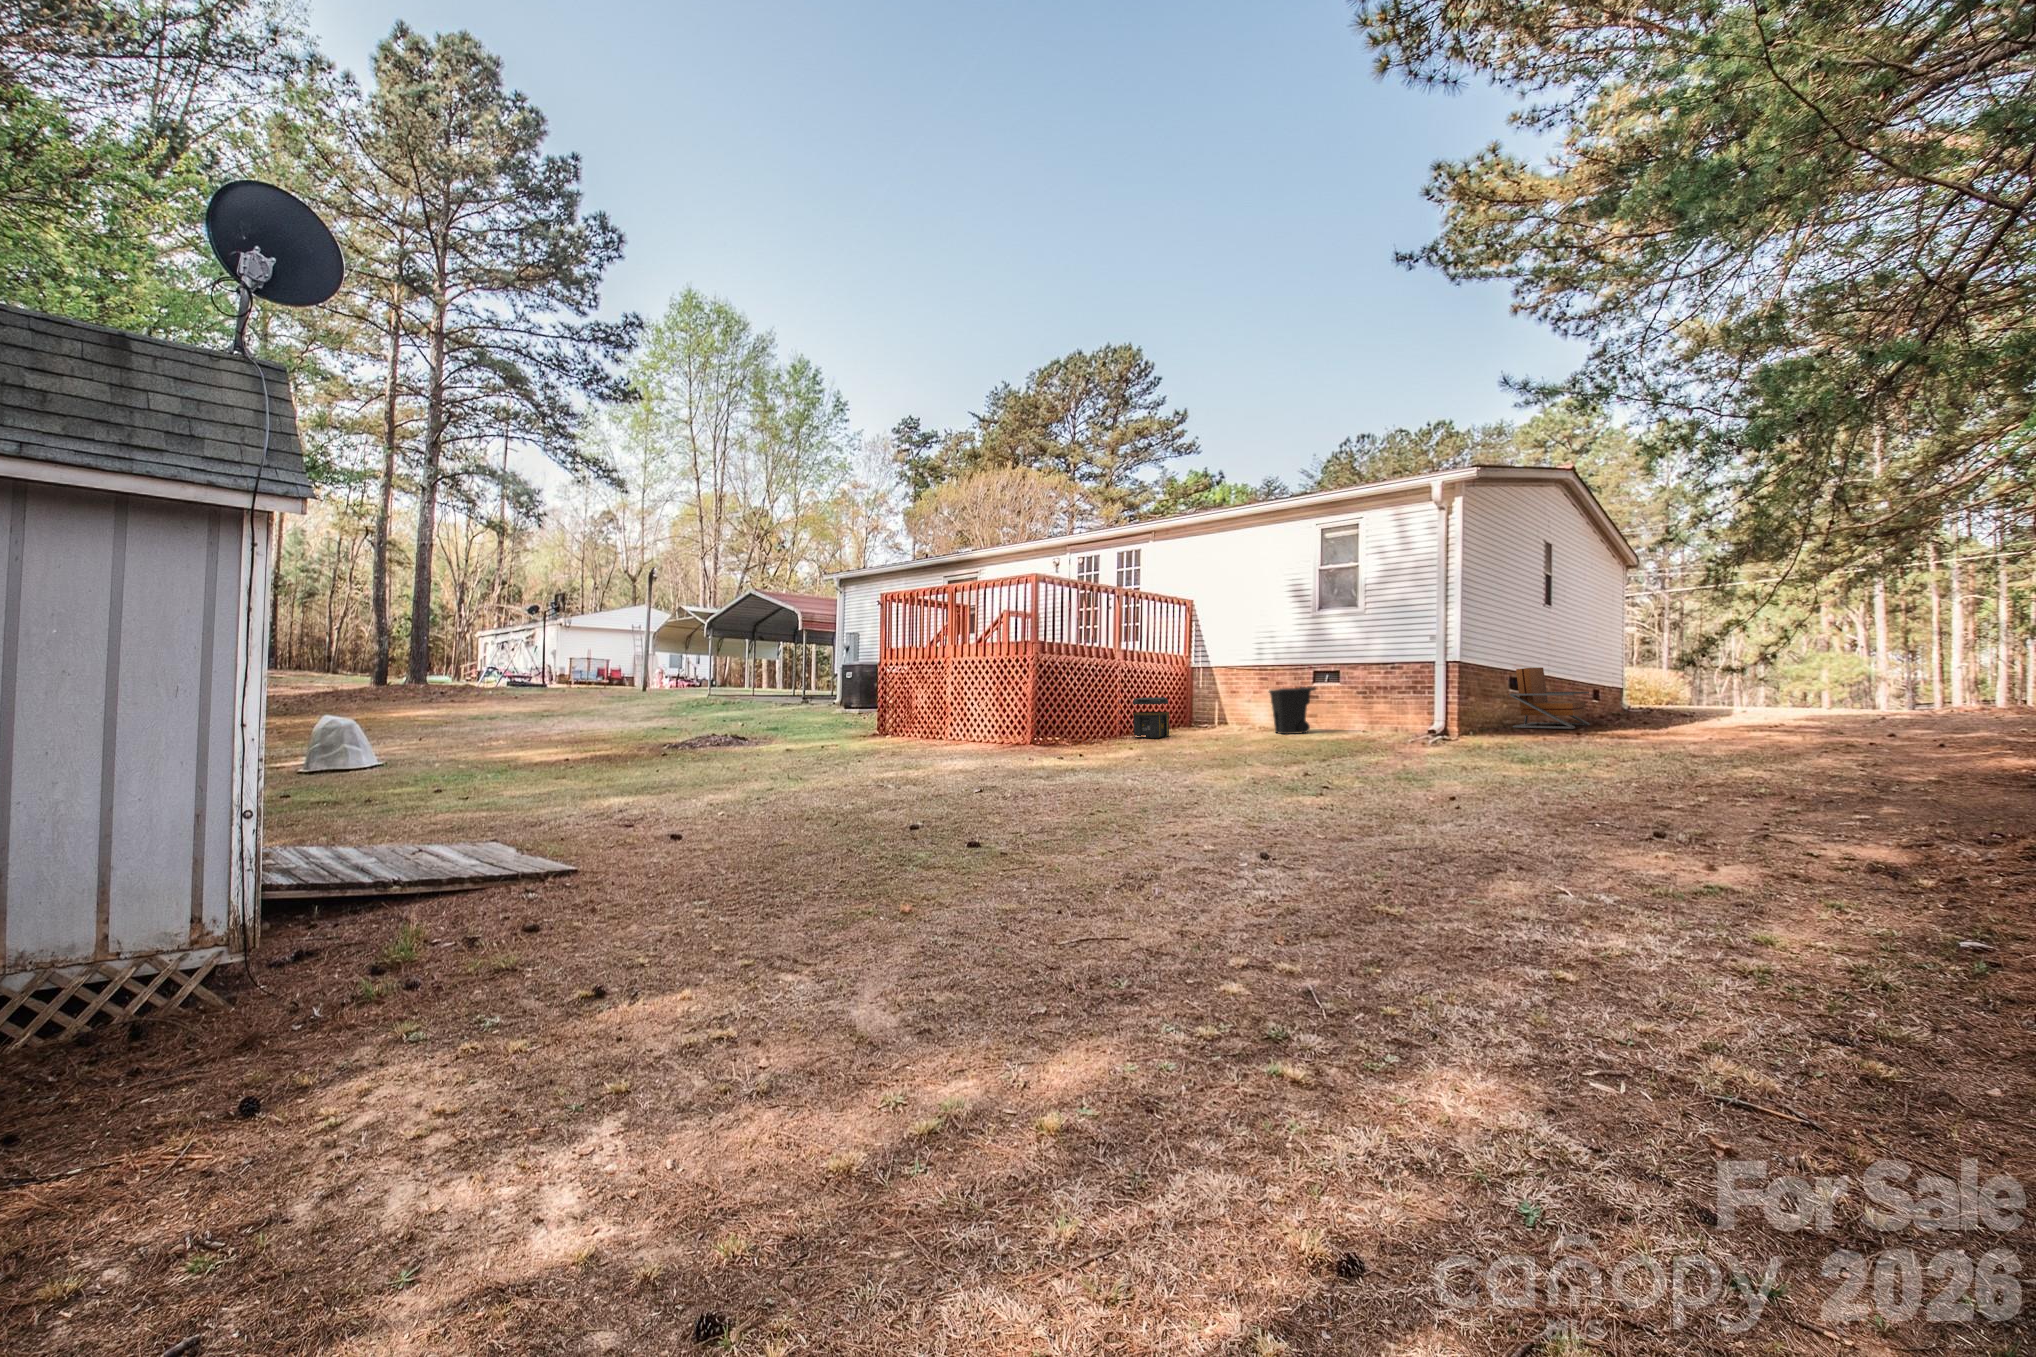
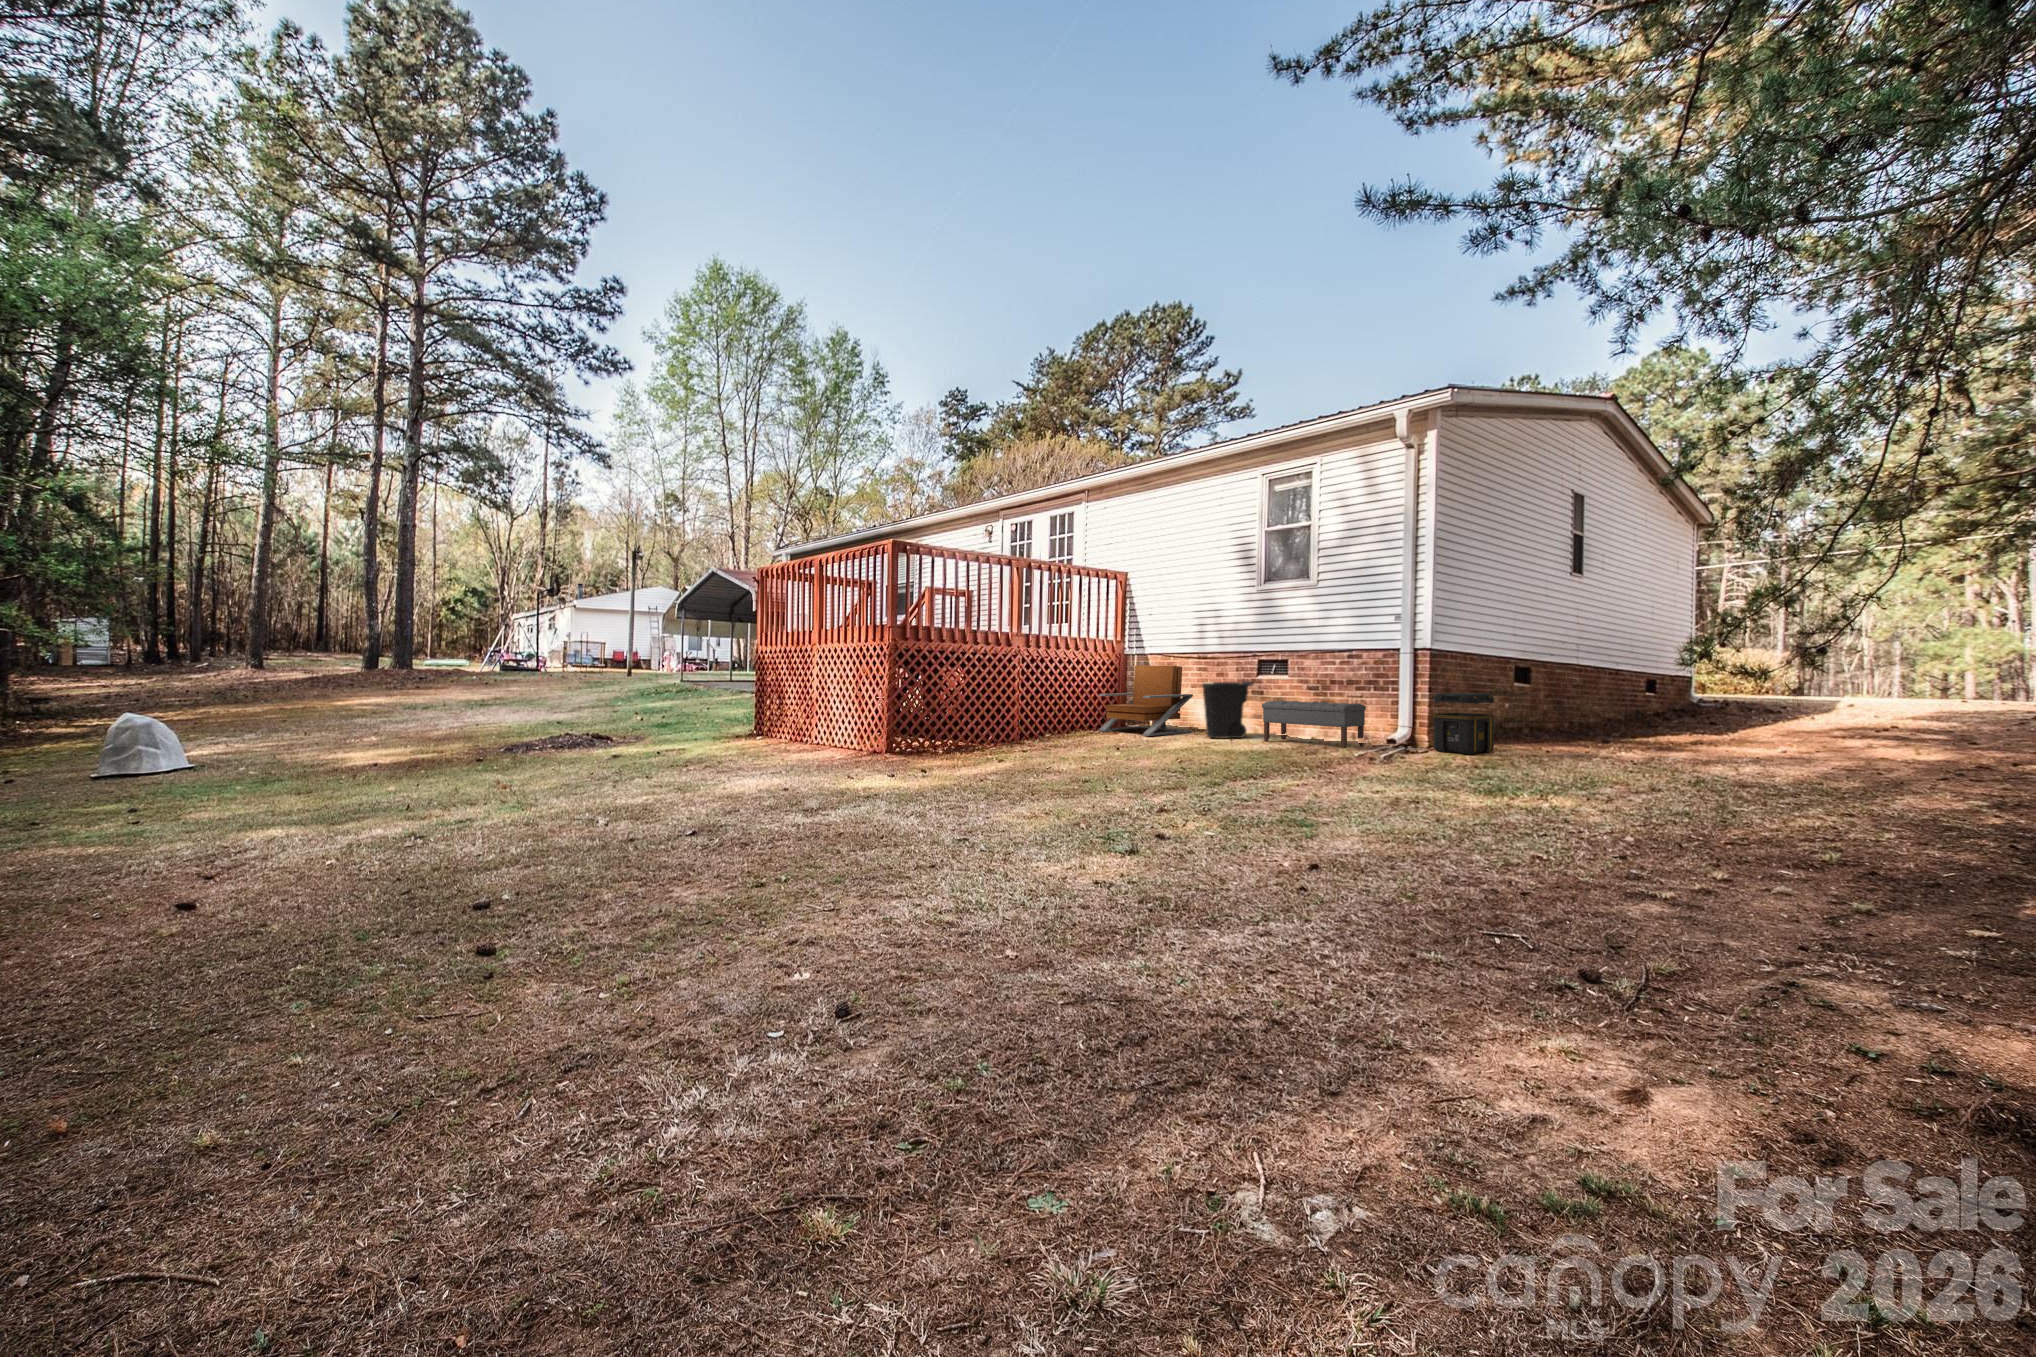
lounge chair: present [1509,667,1590,729] -> present [1099,666,1193,736]
toolbox: present [1133,697,1169,738] -> present [1433,693,1495,754]
bench: none [1325,702,1411,737] -> present [1262,701,1366,749]

